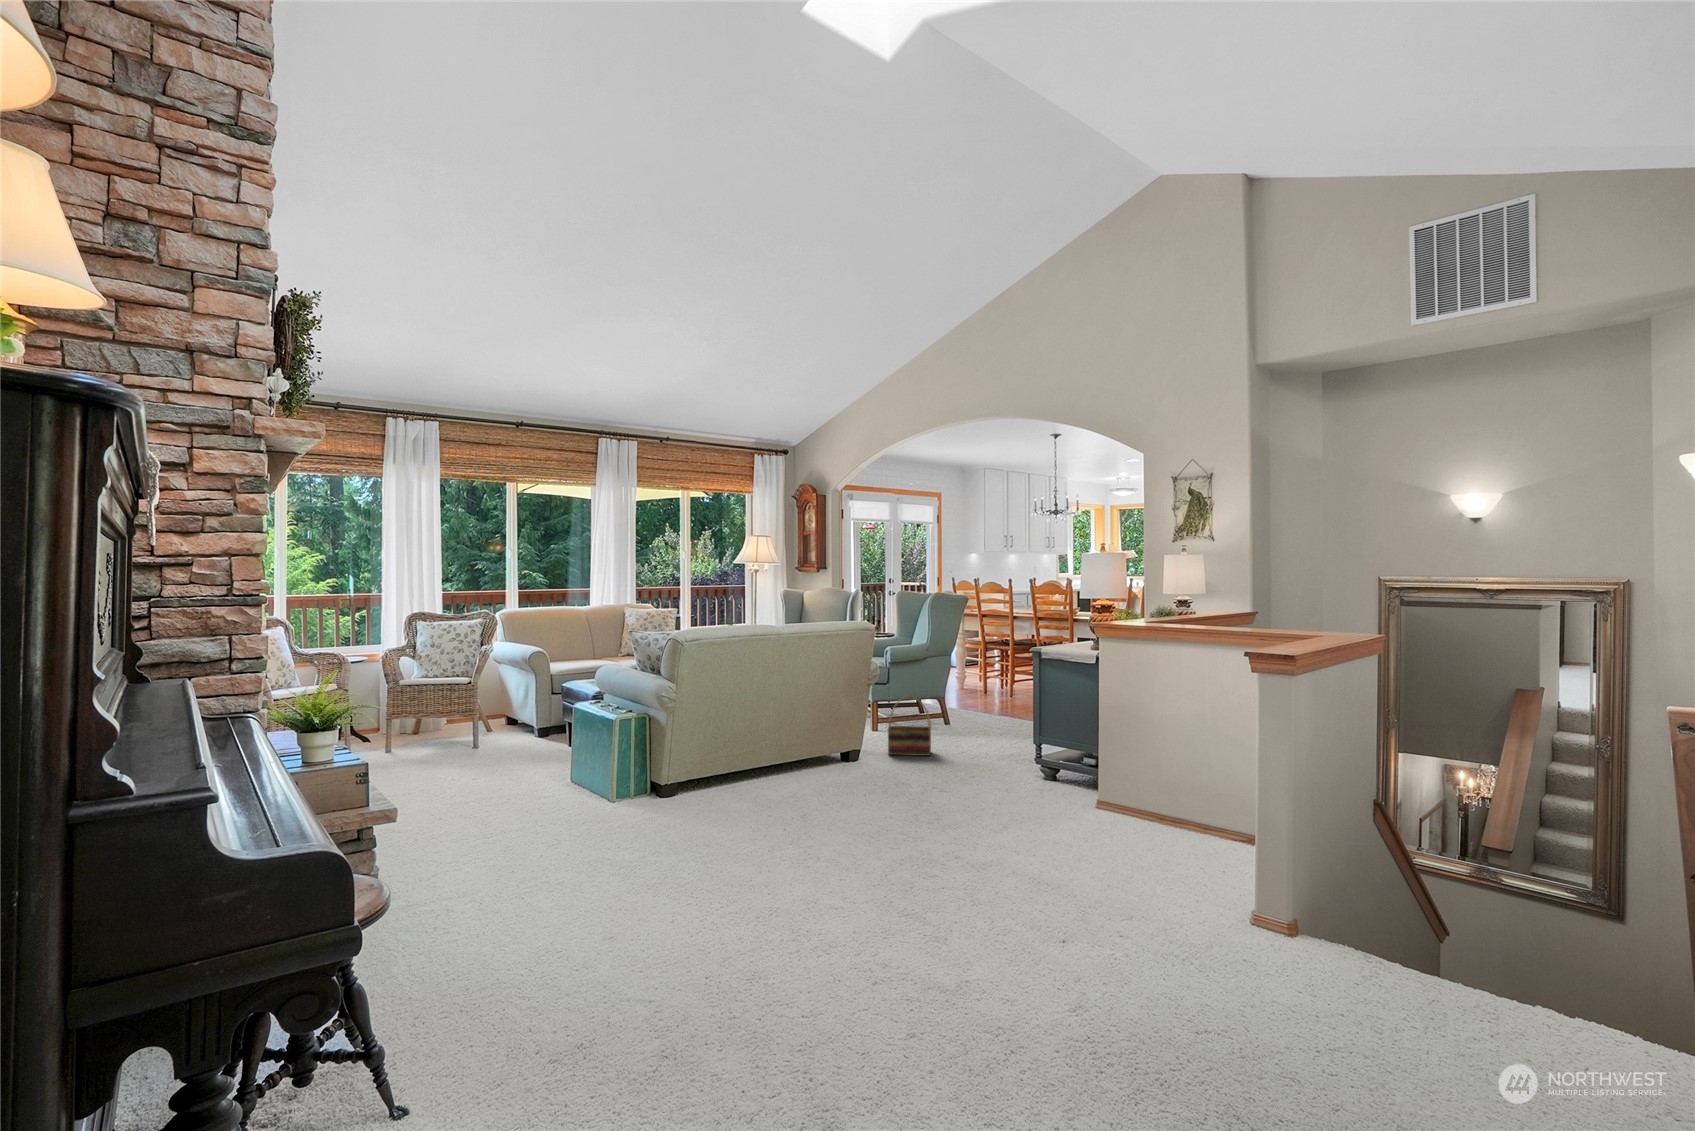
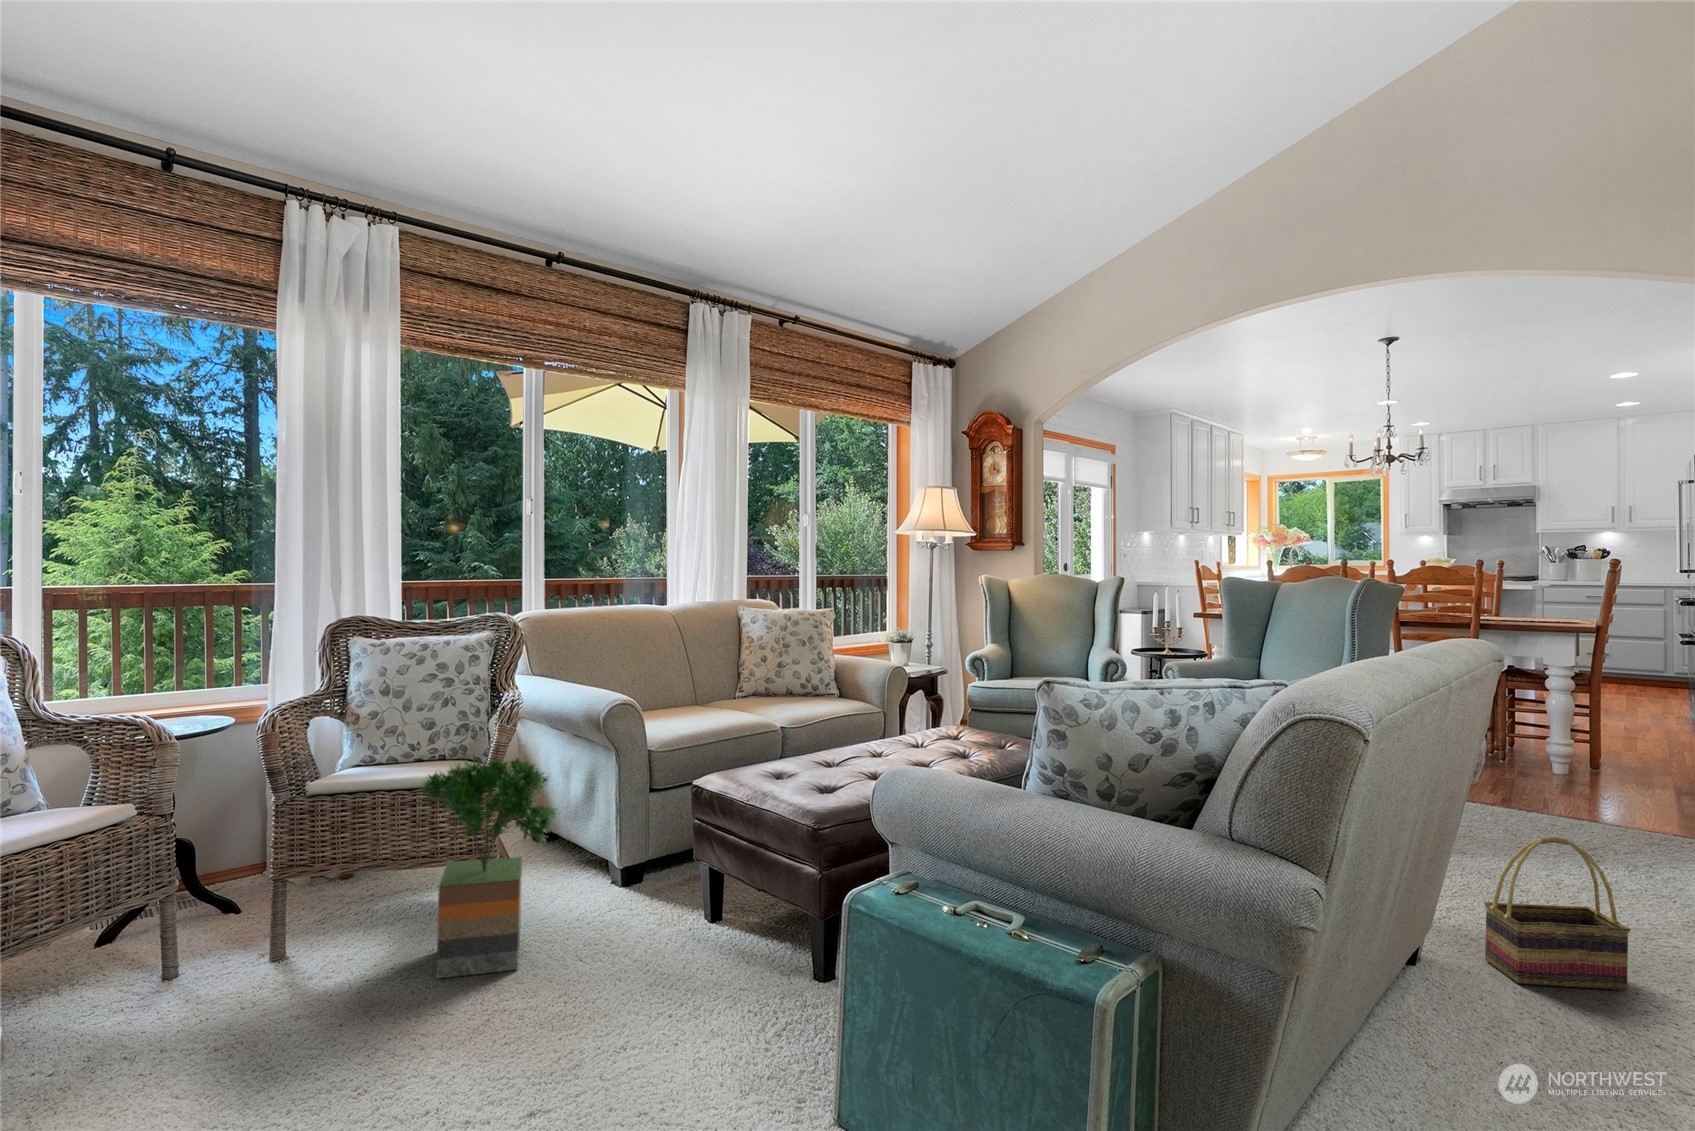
potted tree: none [445,671,504,755] -> present [420,758,558,978]

